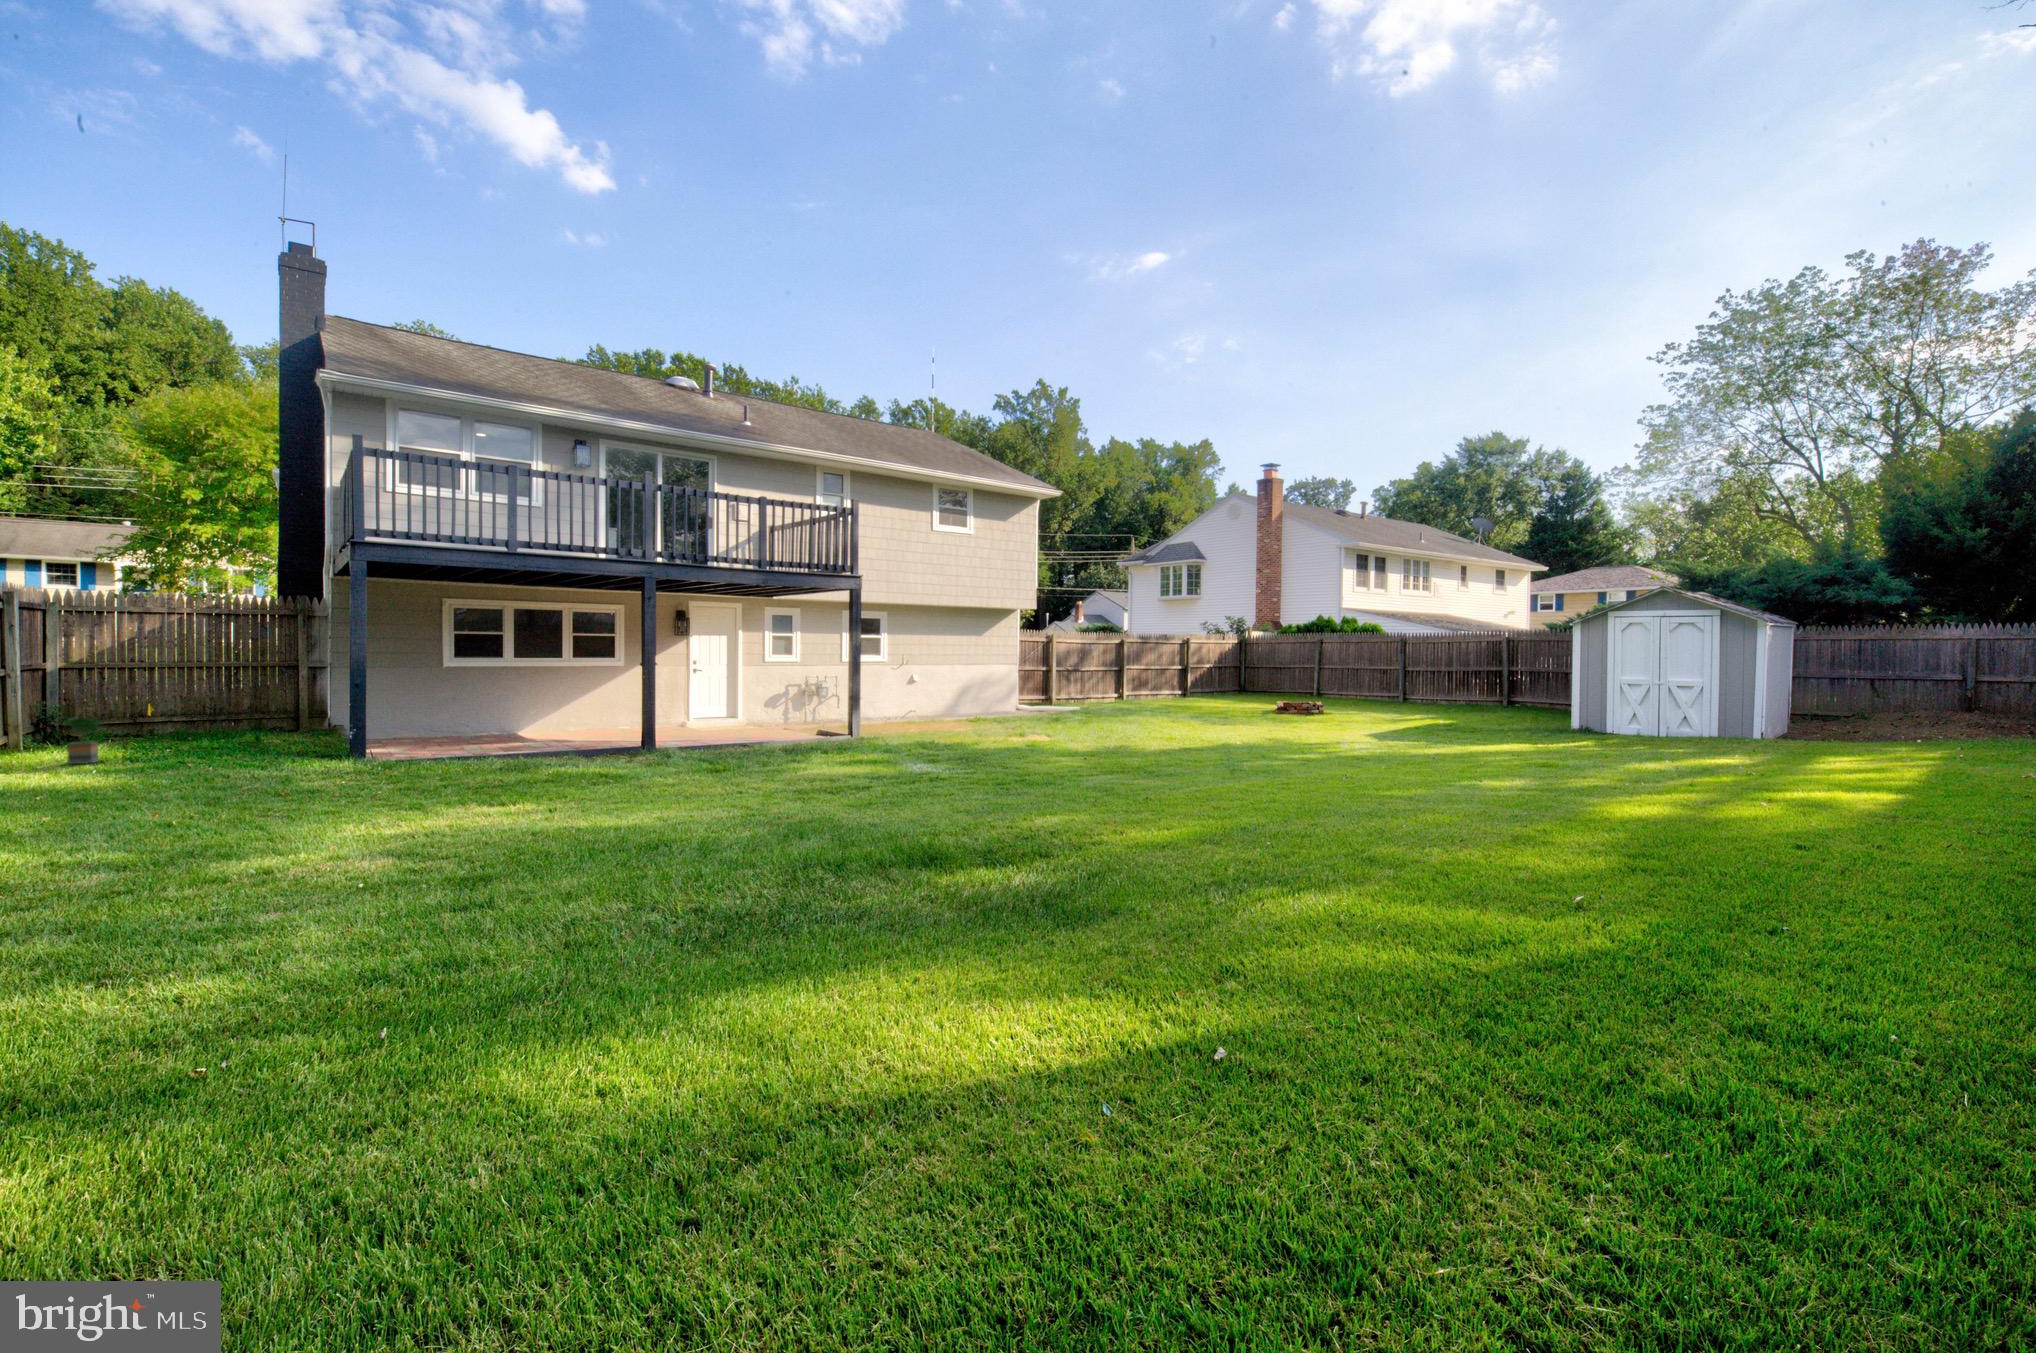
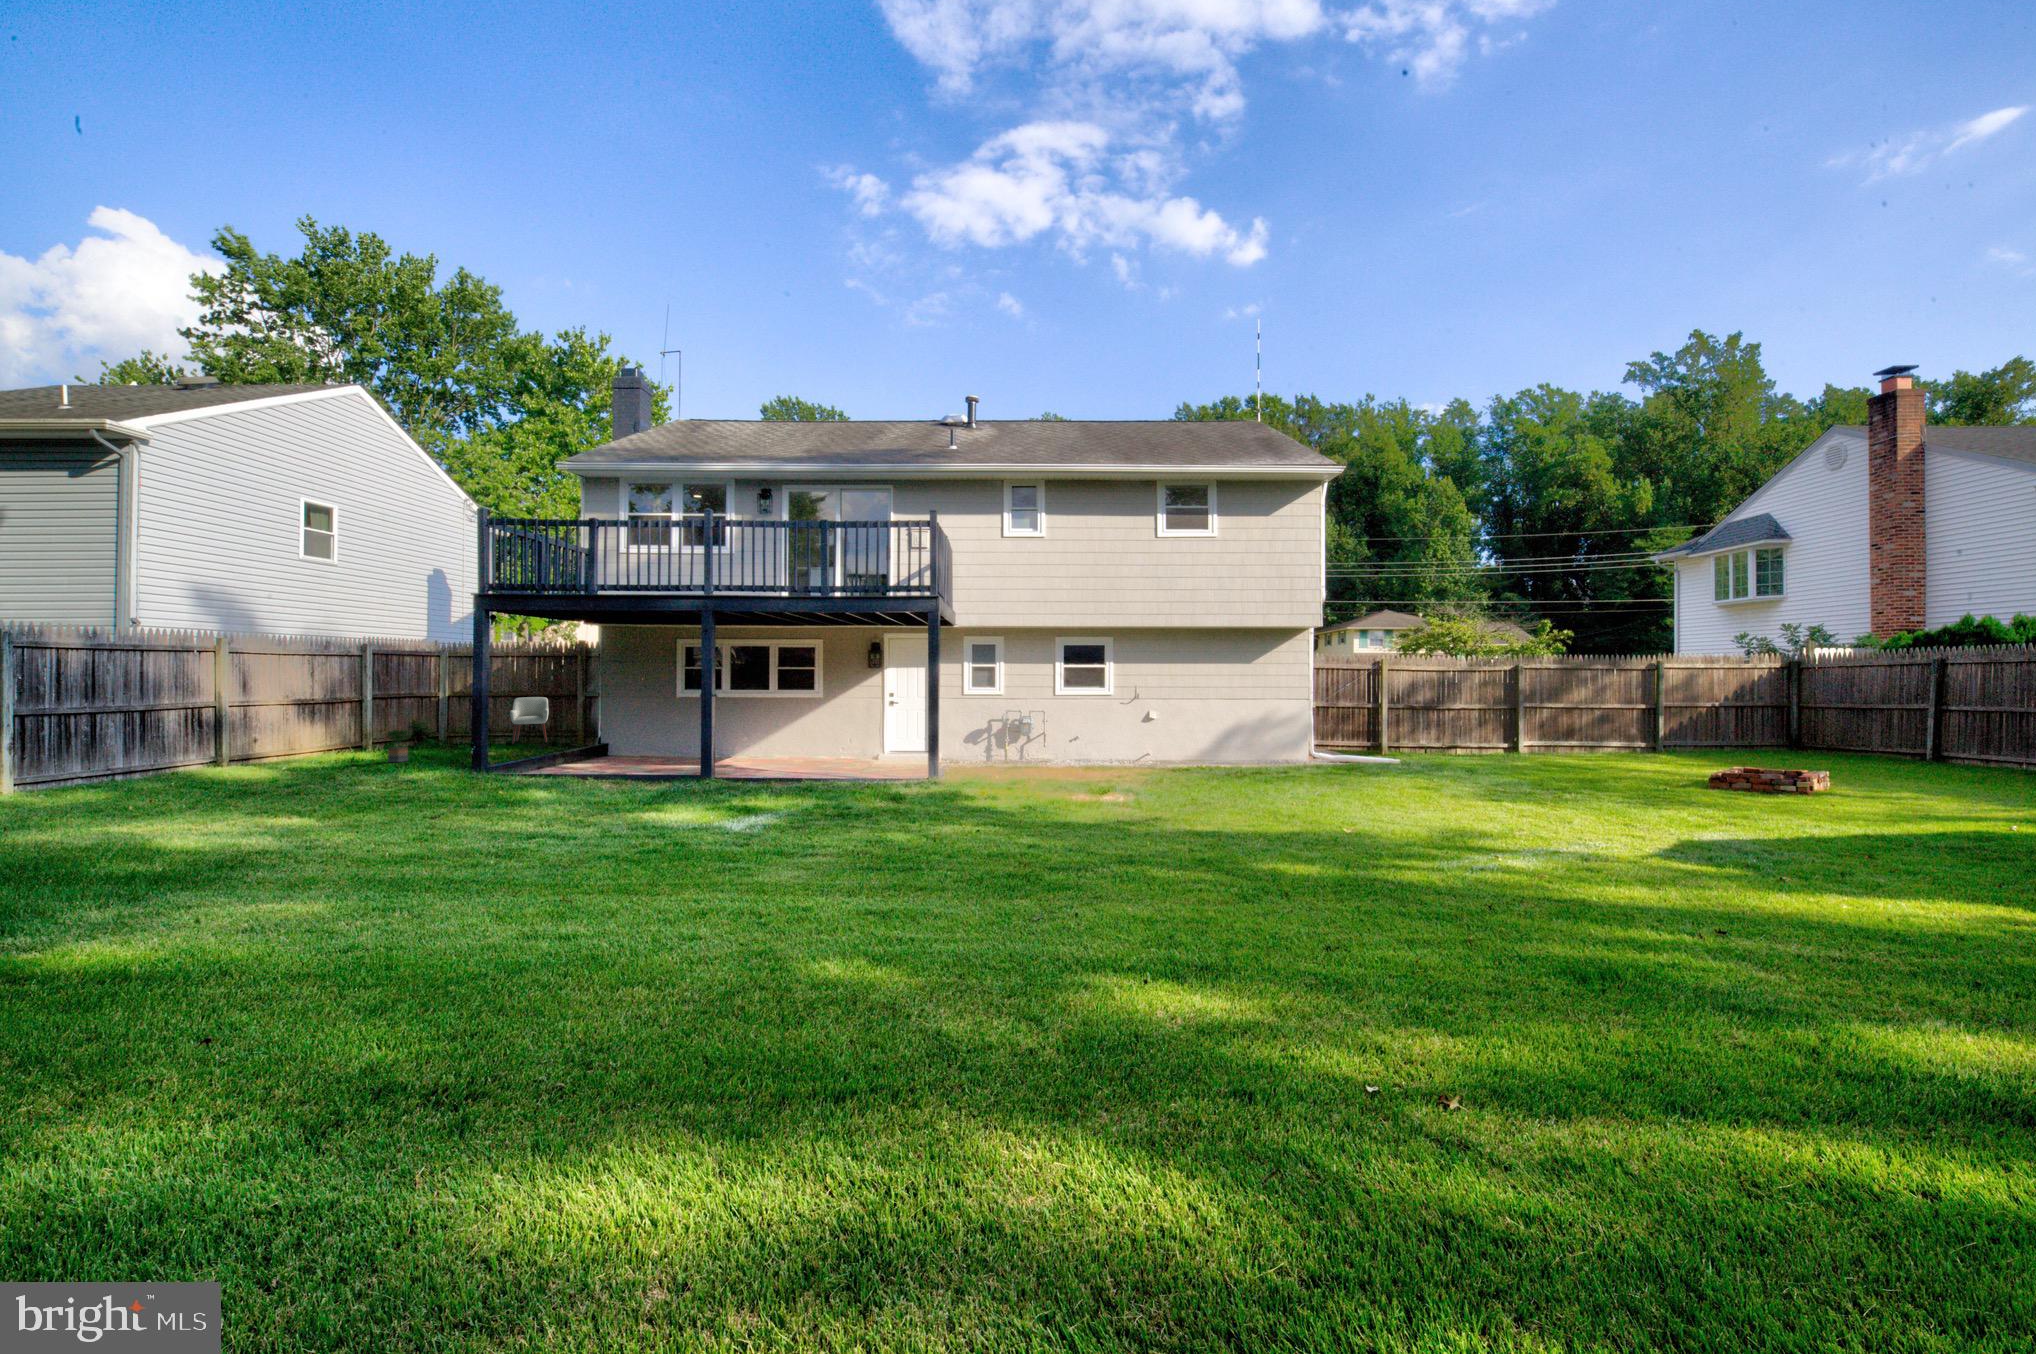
chair: none [149,672,223,736] -> present [510,697,549,744]

